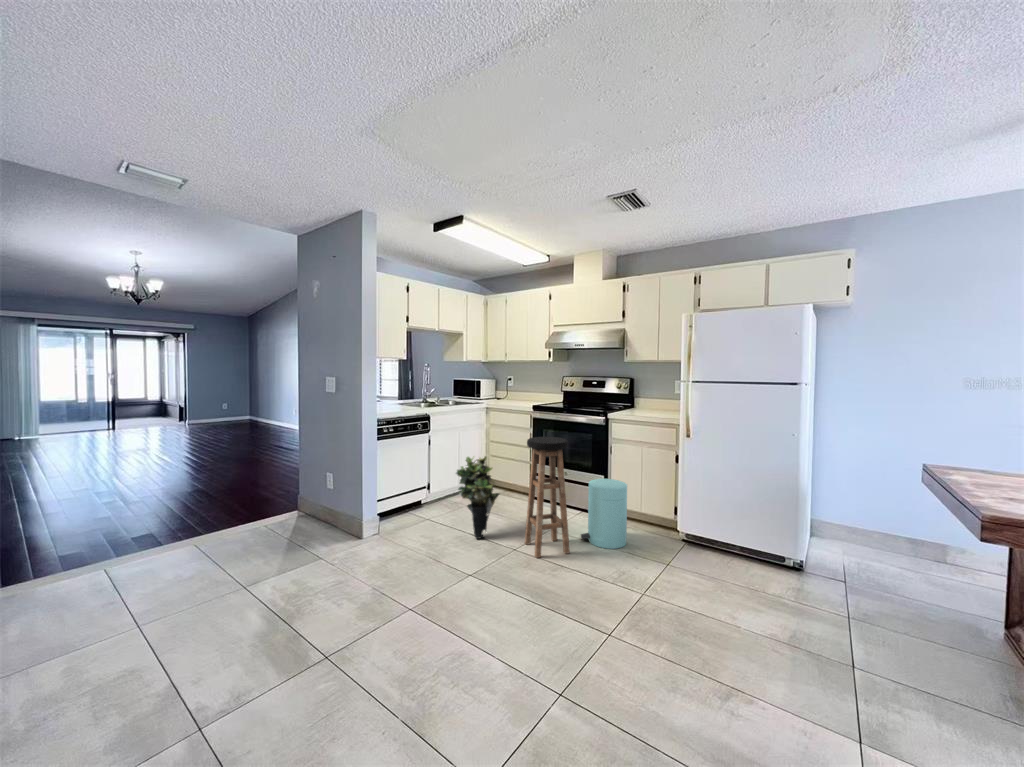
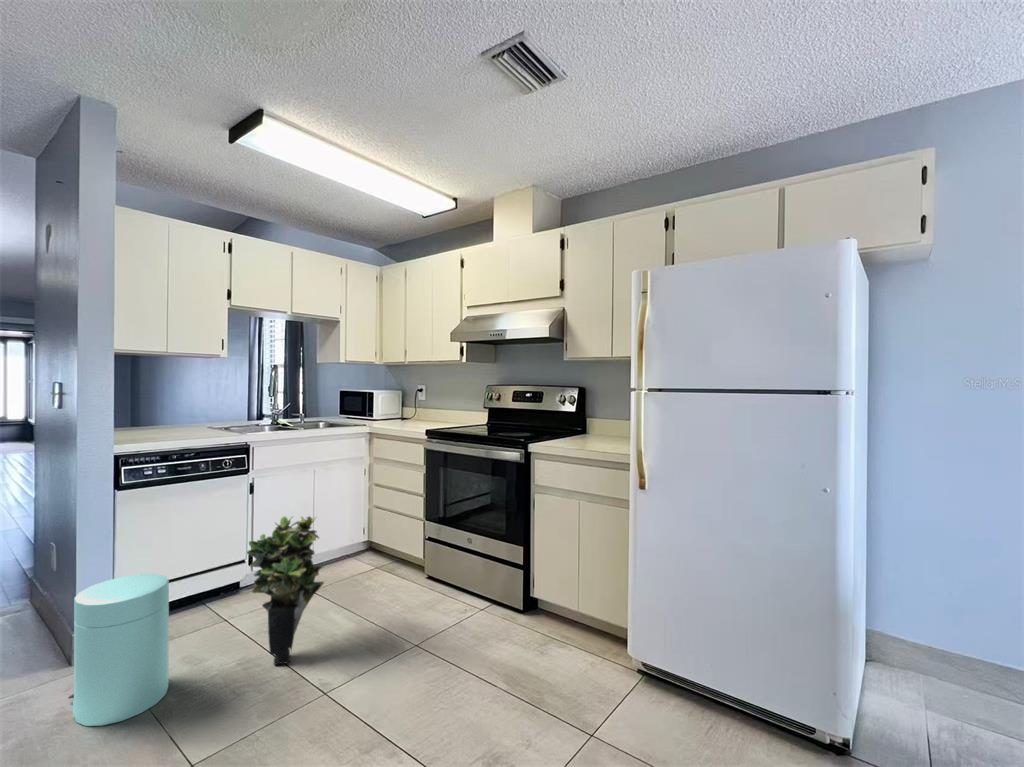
bar stool: present [525,437,570,558] -> none [346,486,421,713]
trash can: present [581,479,627,549] -> present [69,574,169,726]

